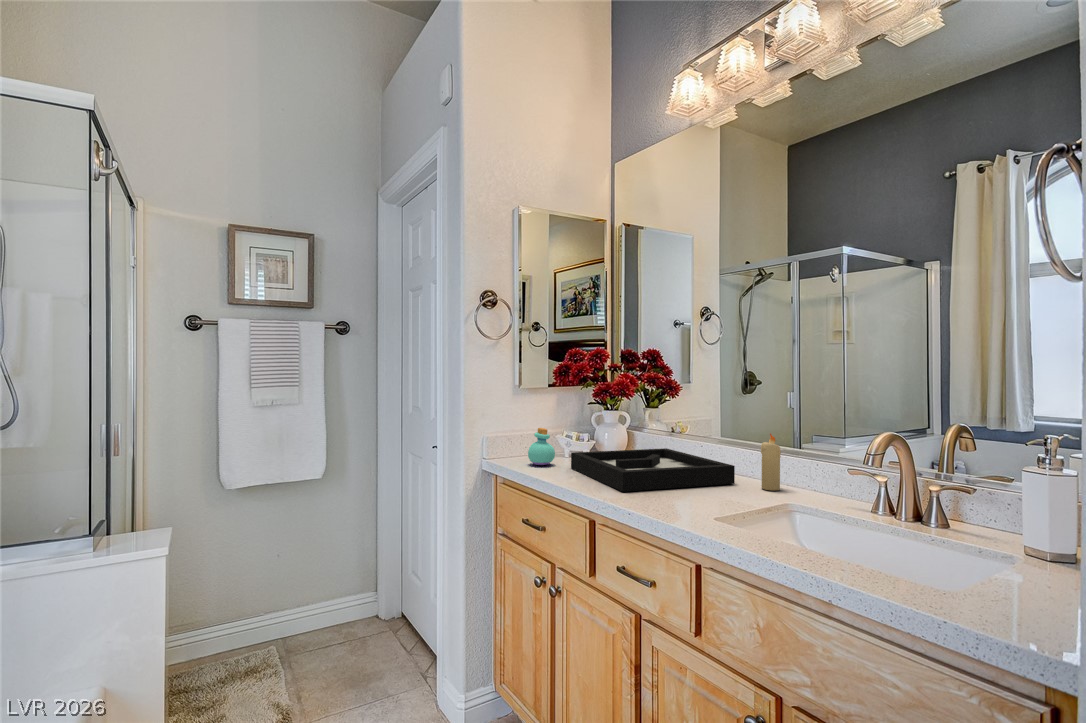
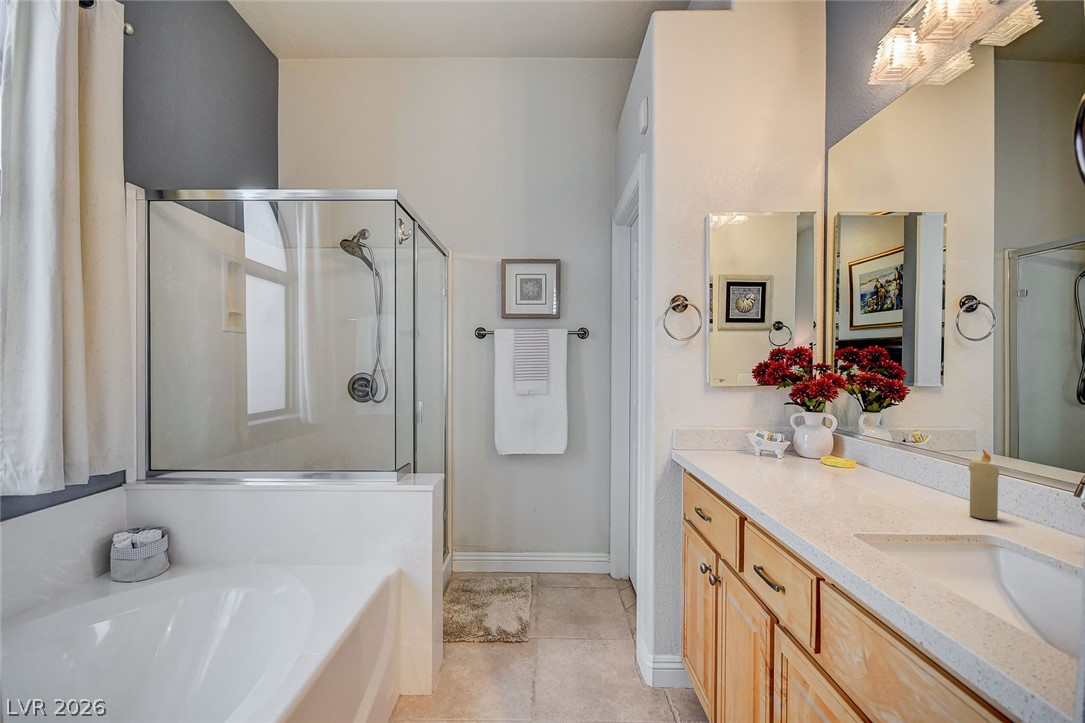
perfume bottle: present [528,428,555,465] -> none [709,424,736,460]
decorative tray: present [571,448,735,492] -> none [749,451,935,505]

